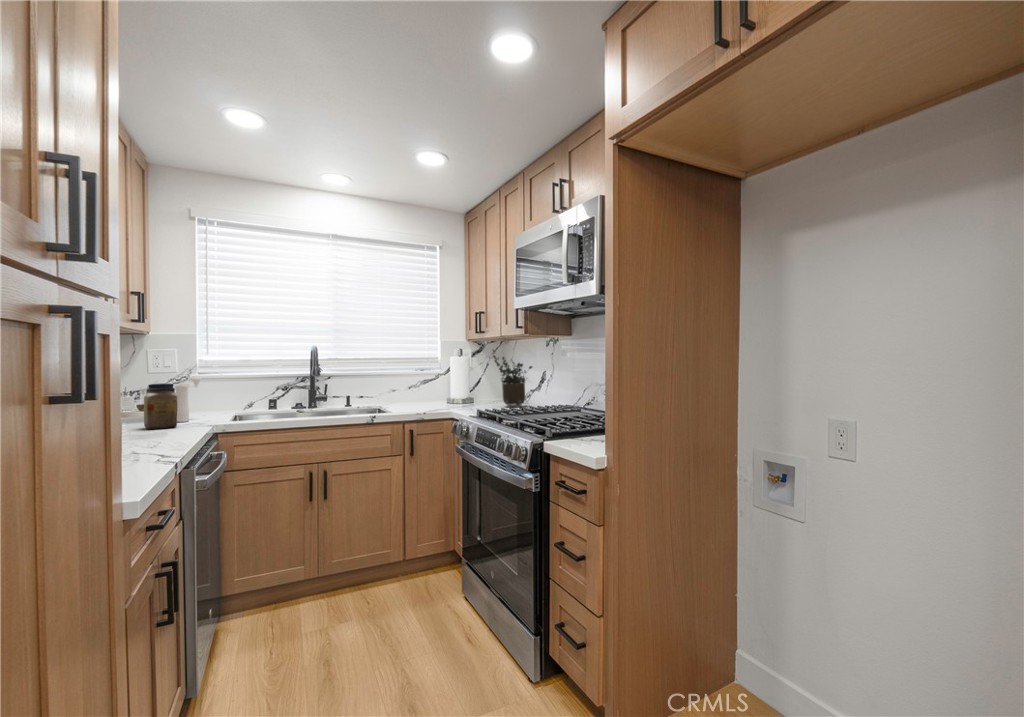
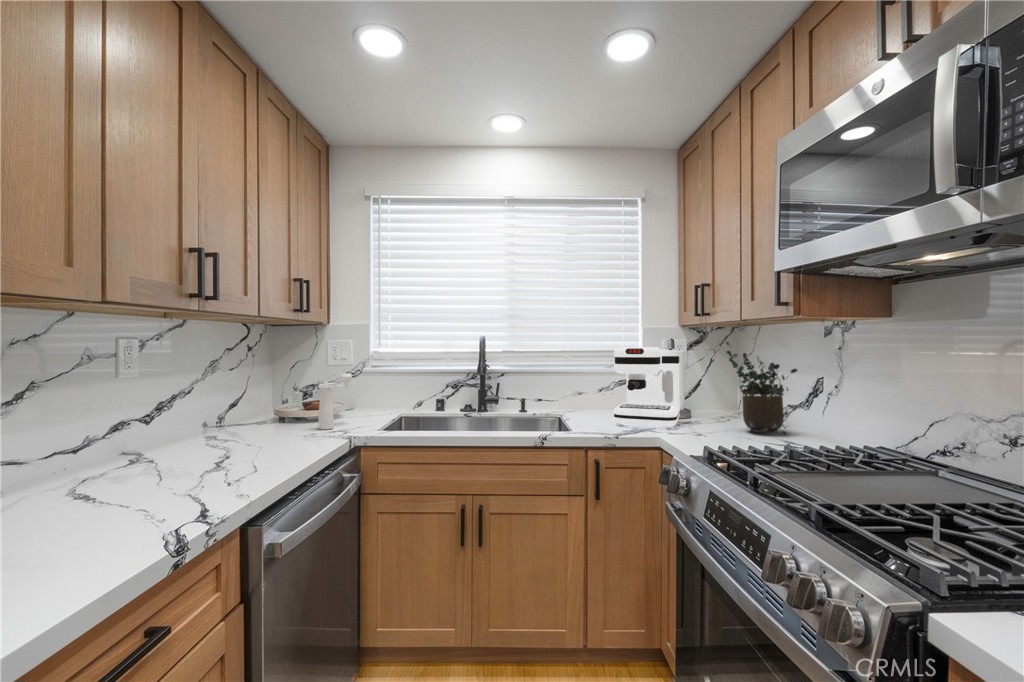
coffee maker: none [420,354,465,408] -> present [613,347,680,428]
jar: present [144,383,178,429] -> none [269,386,307,444]

